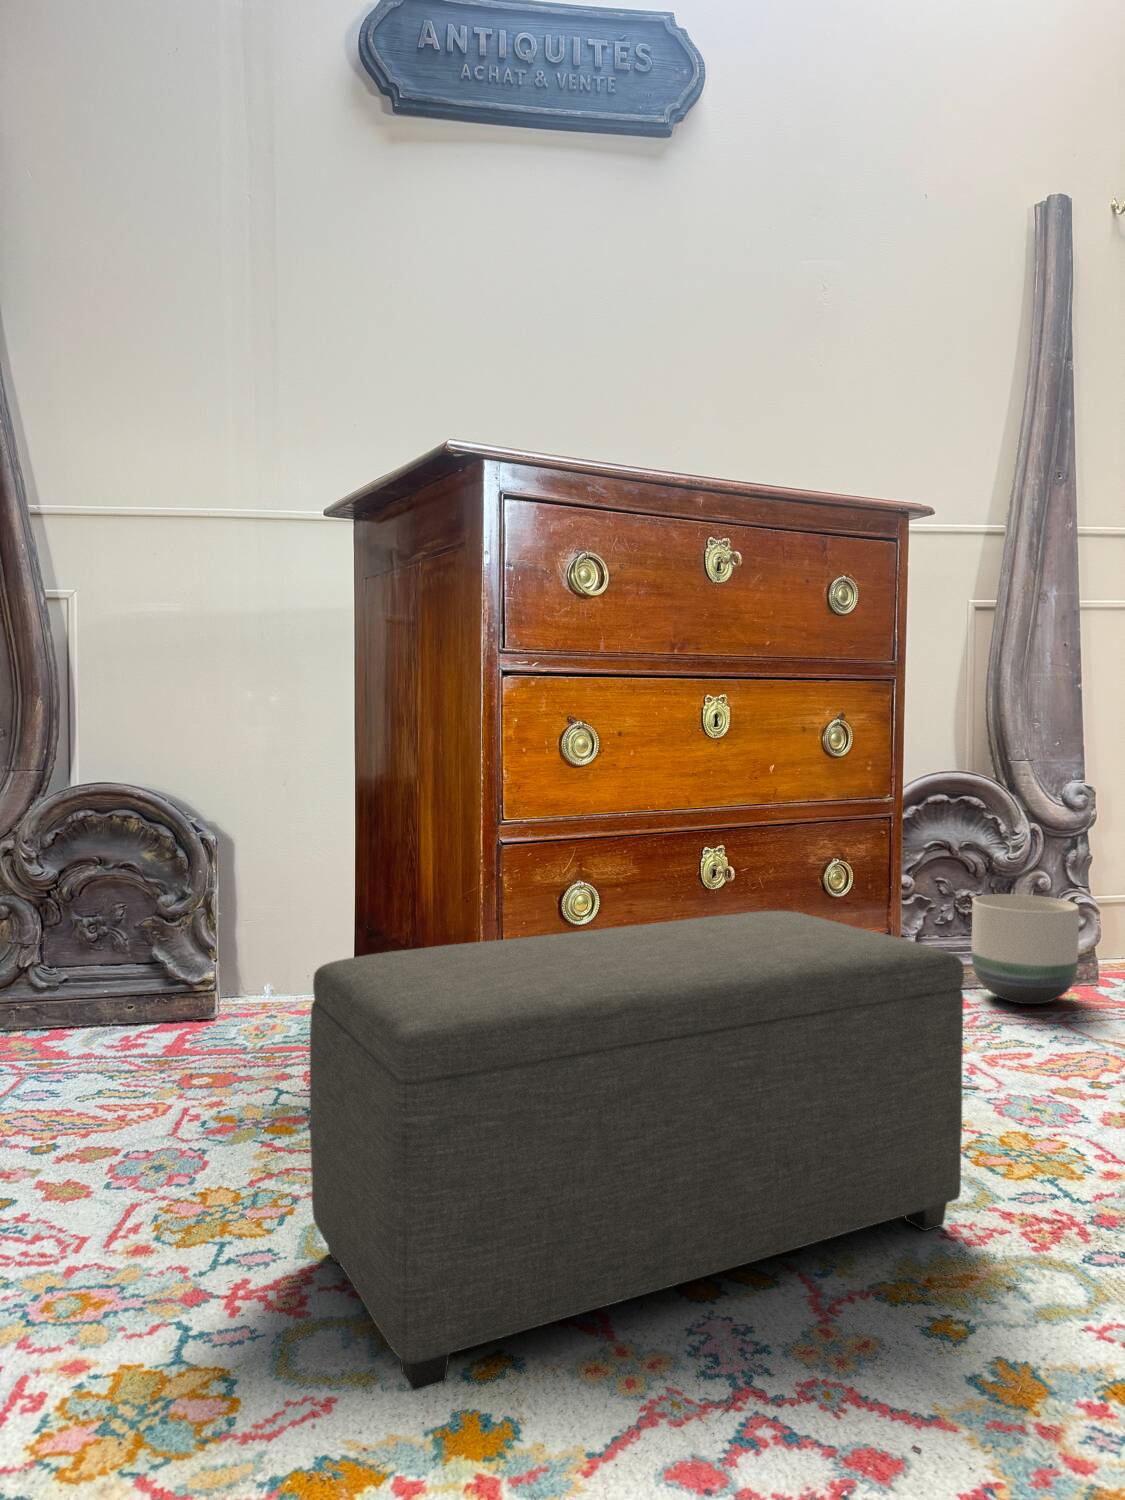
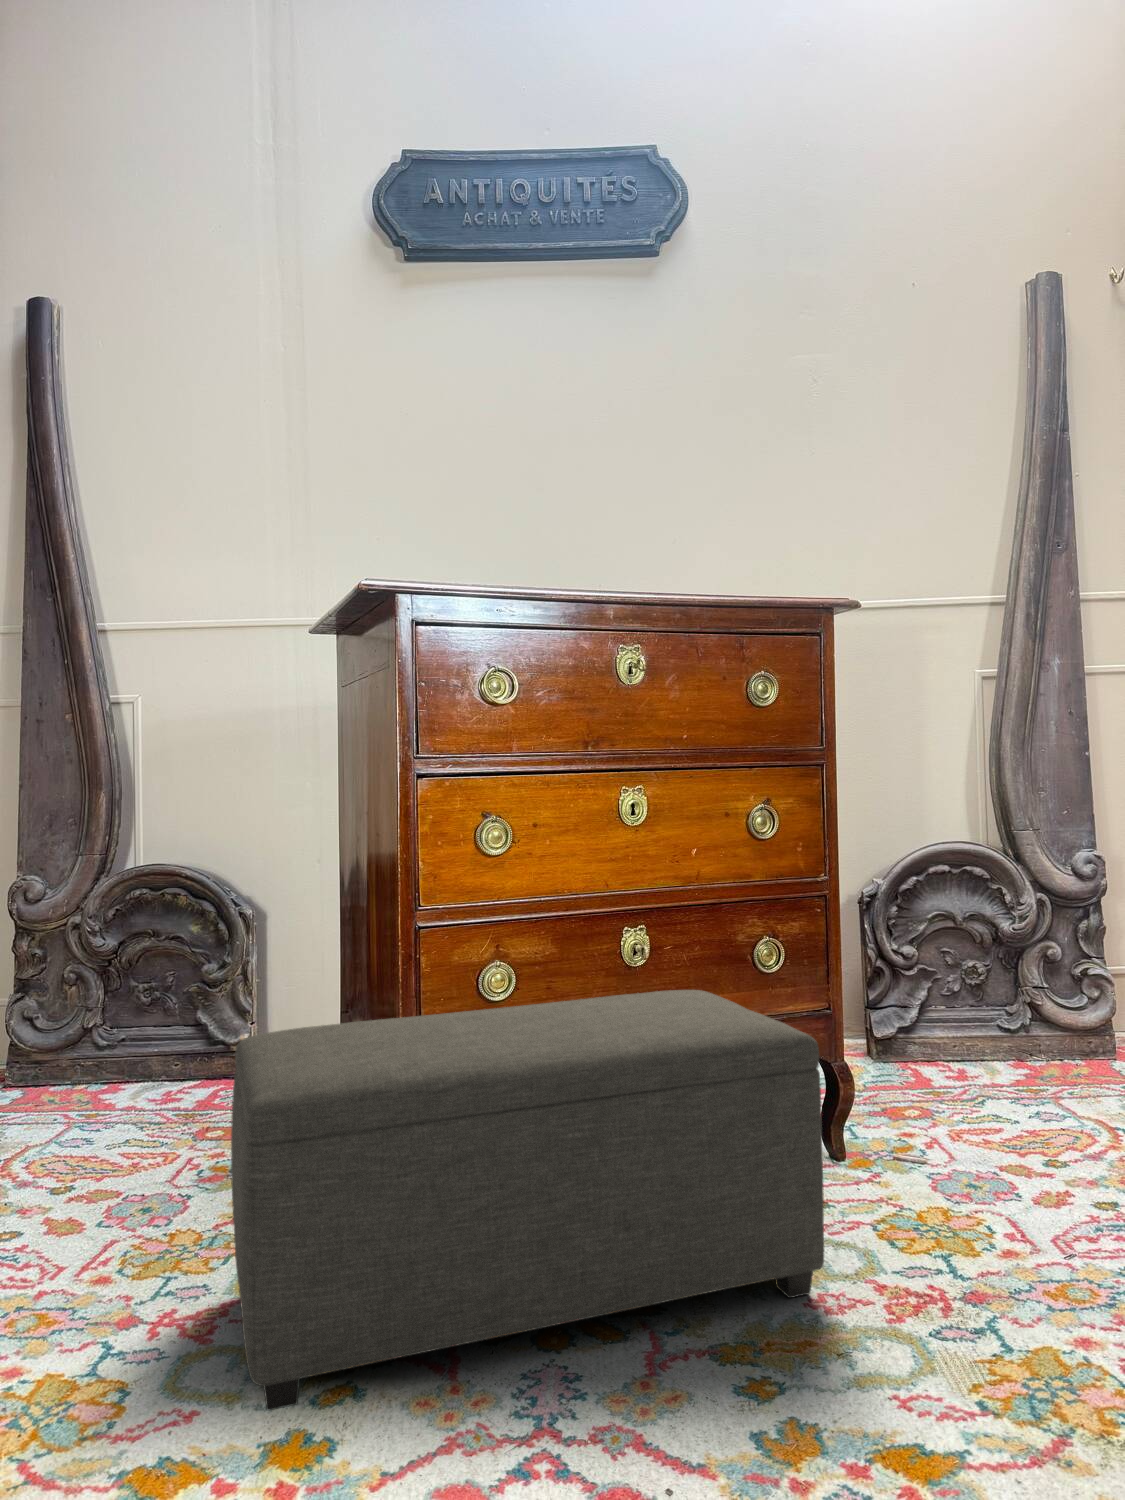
planter: present [971,894,1079,1004] -> none [973,965,1081,1078]

